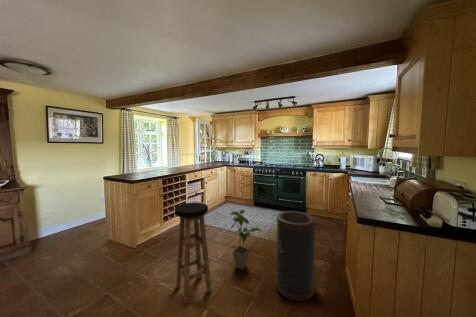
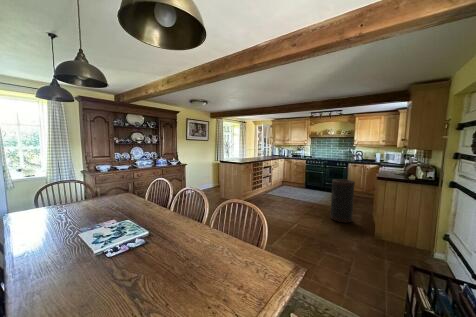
bar stool: present [175,202,212,304] -> none [275,172,295,219]
house plant: present [231,210,261,270] -> none [302,178,322,212]

